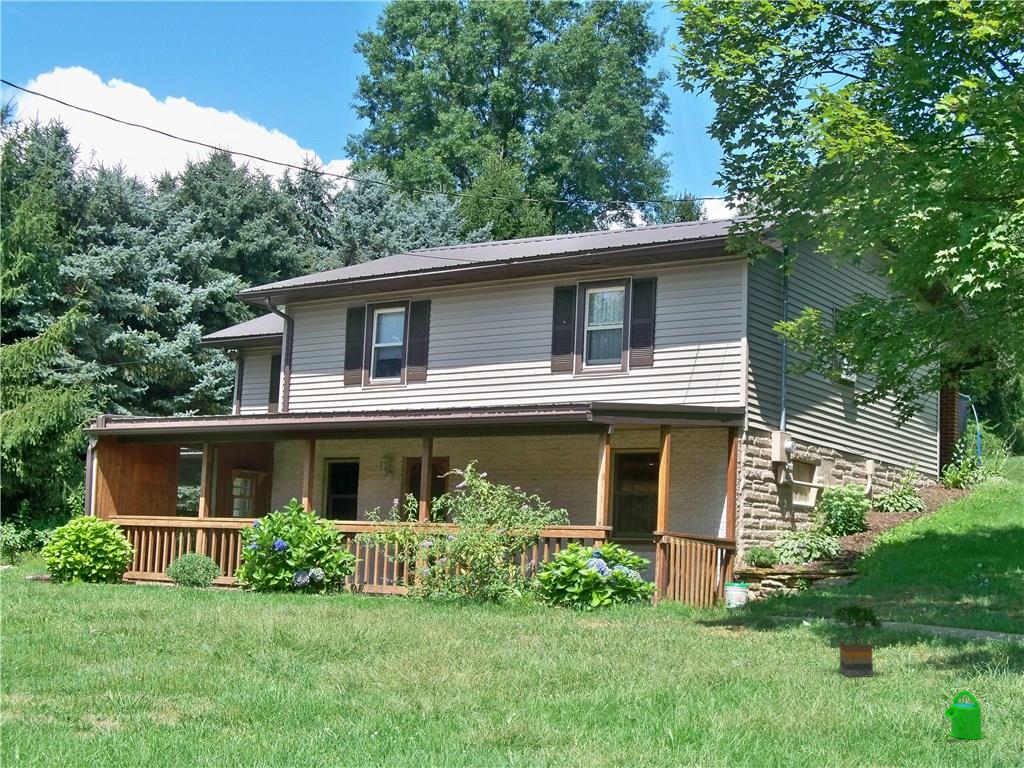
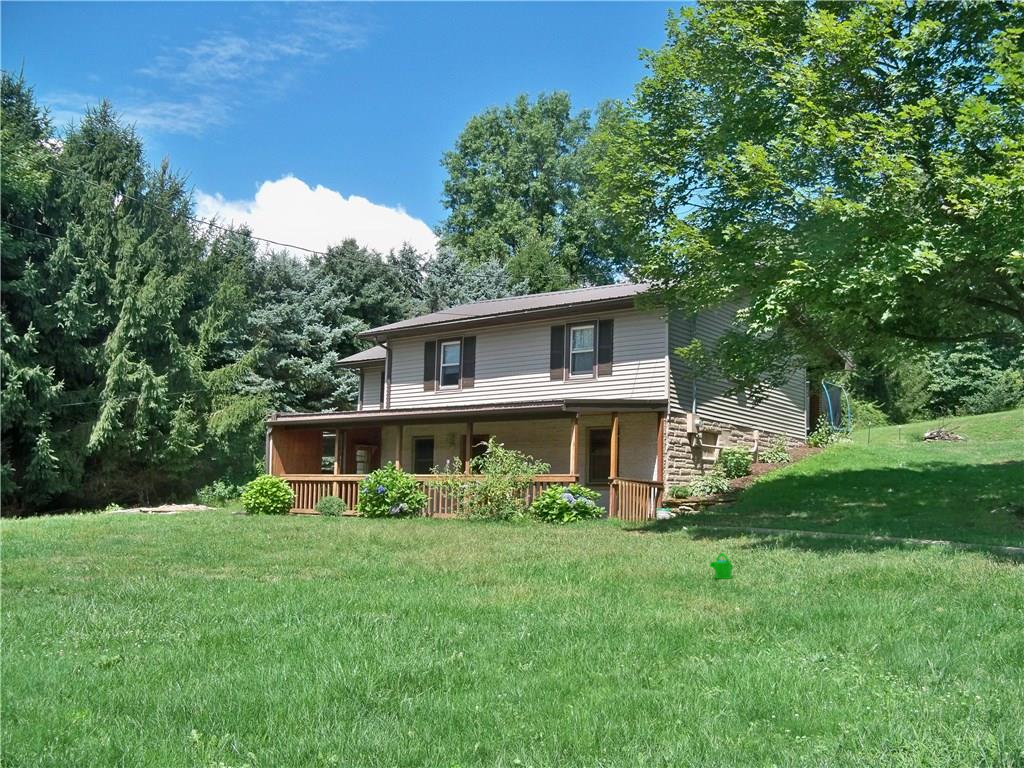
potted tree: present [833,605,882,677] -> none [674,512,702,553]

